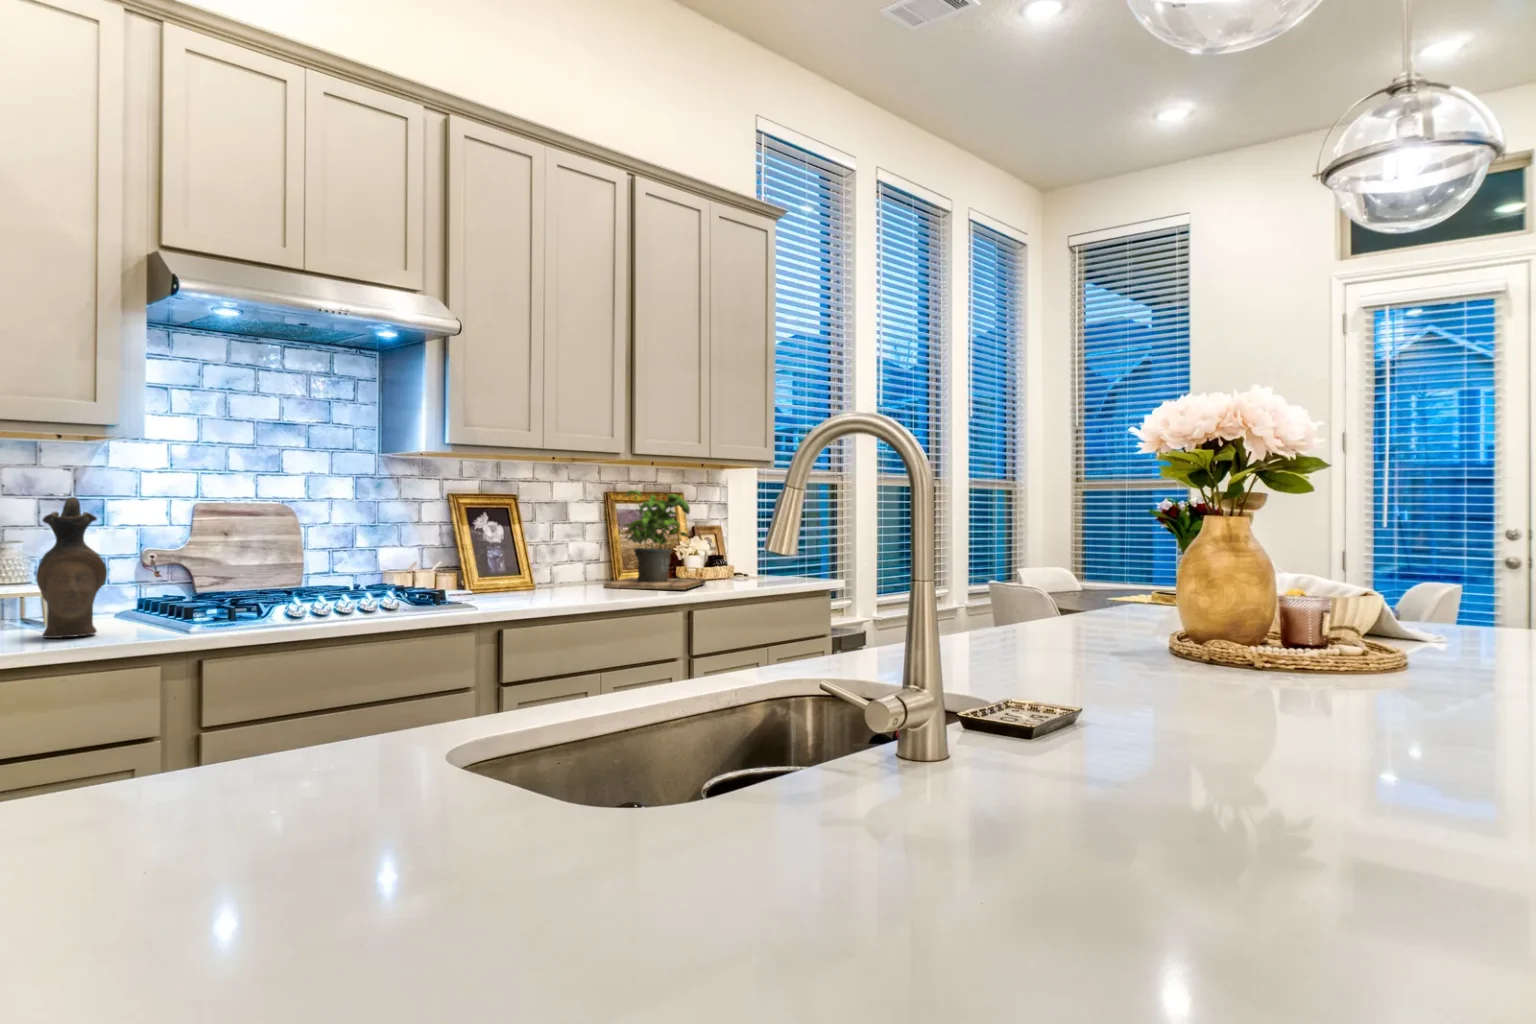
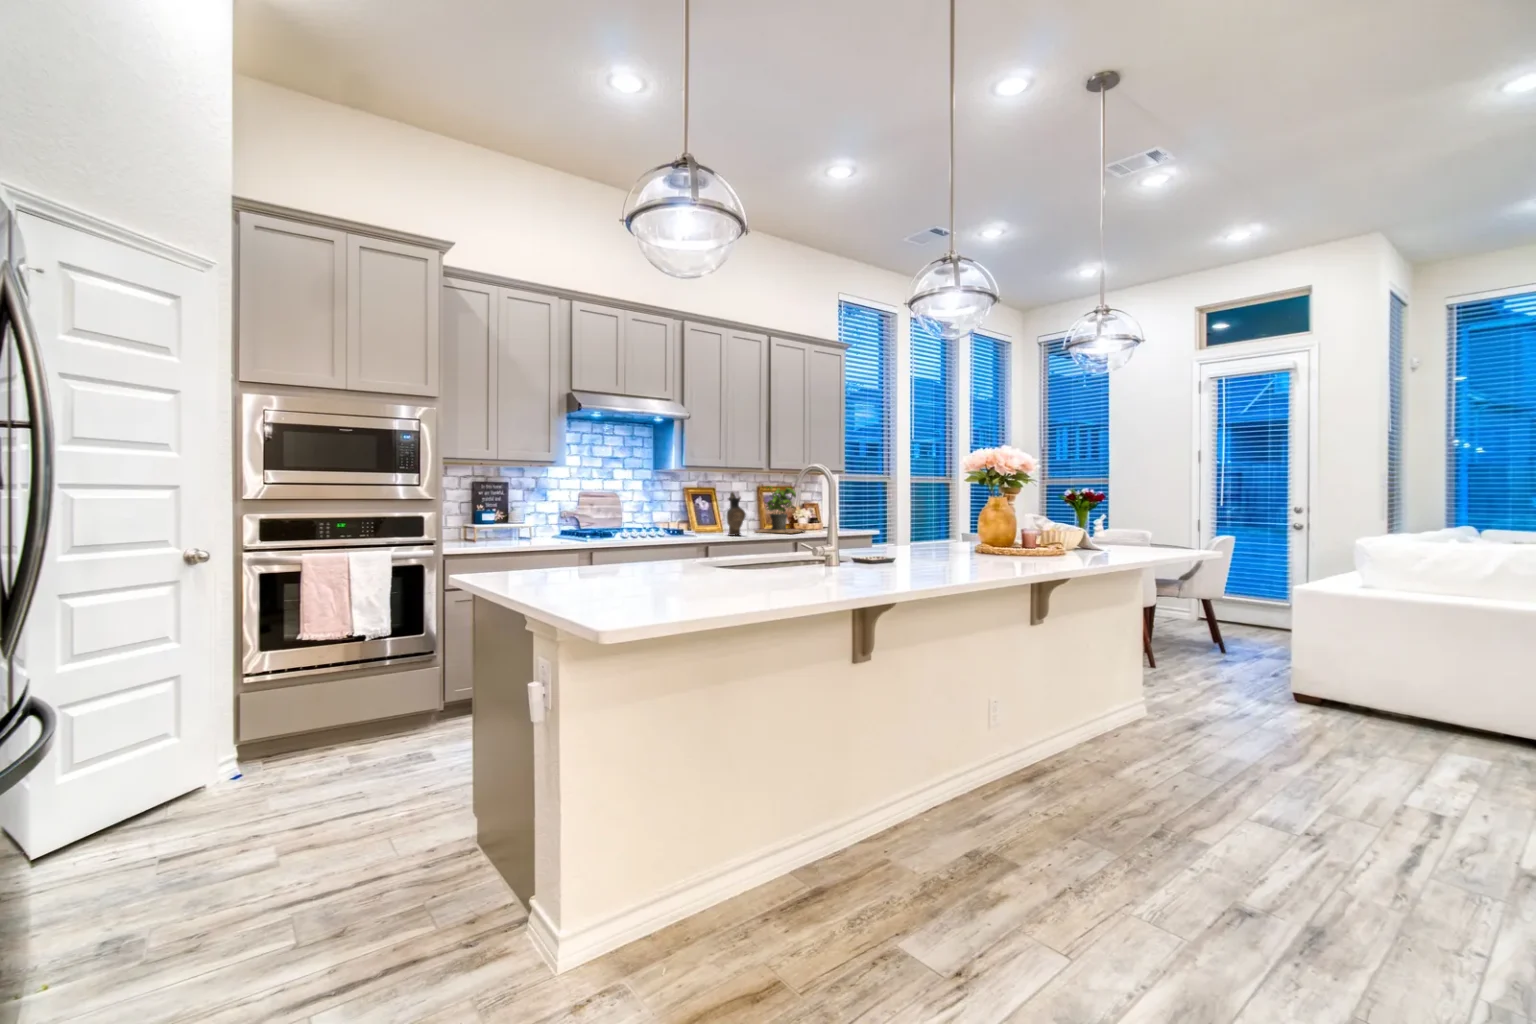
ceramic pitcher: present [36,497,107,638] -> present [727,492,746,536]

